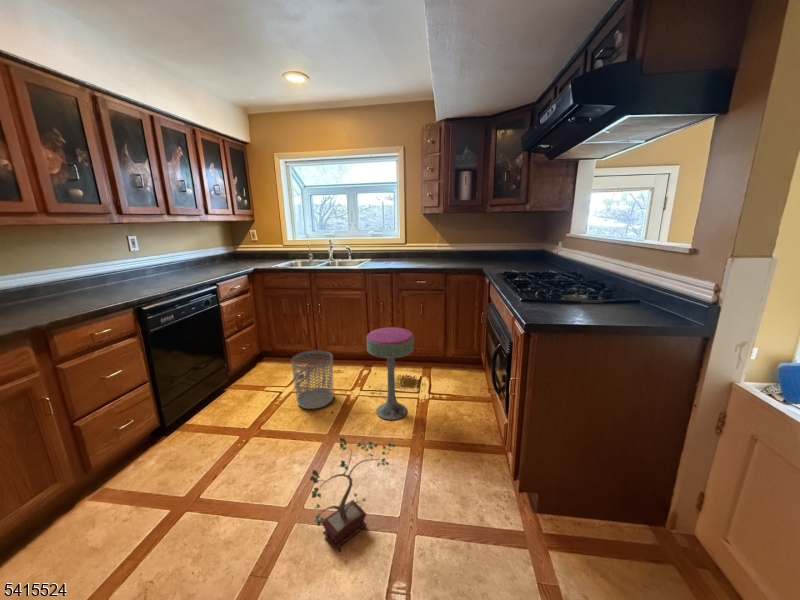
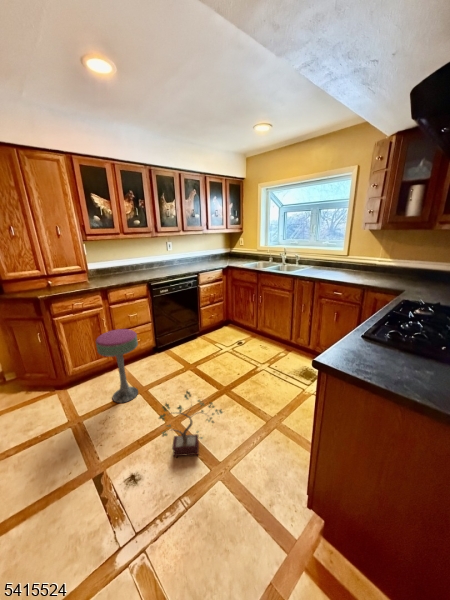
bar stool: present [367,327,414,420] -> present [96,329,138,403]
waste bin: present [291,350,333,409] -> none [221,328,249,368]

